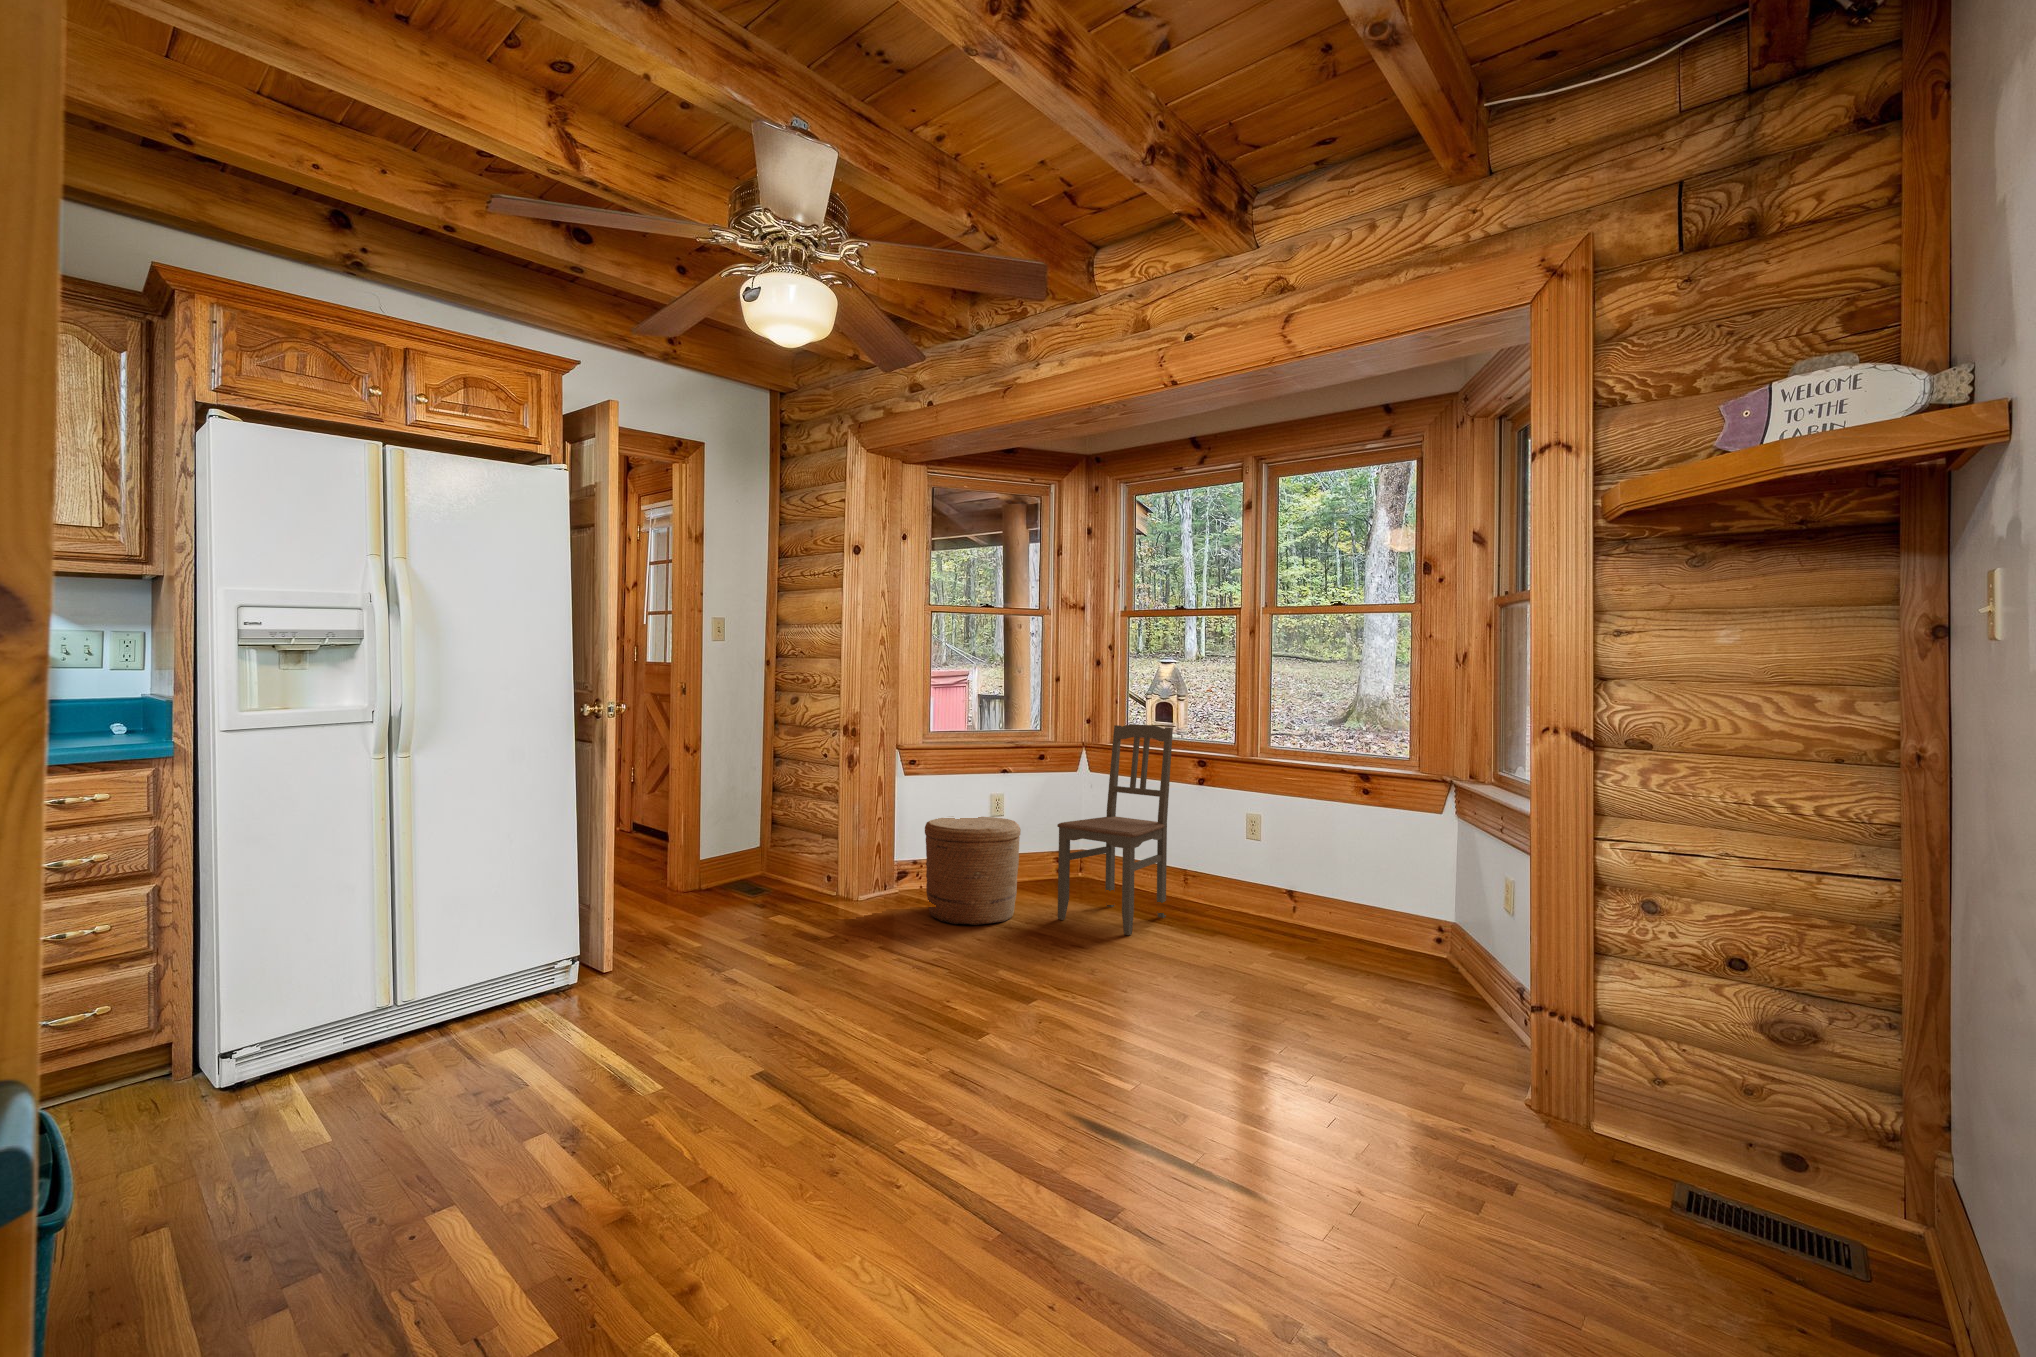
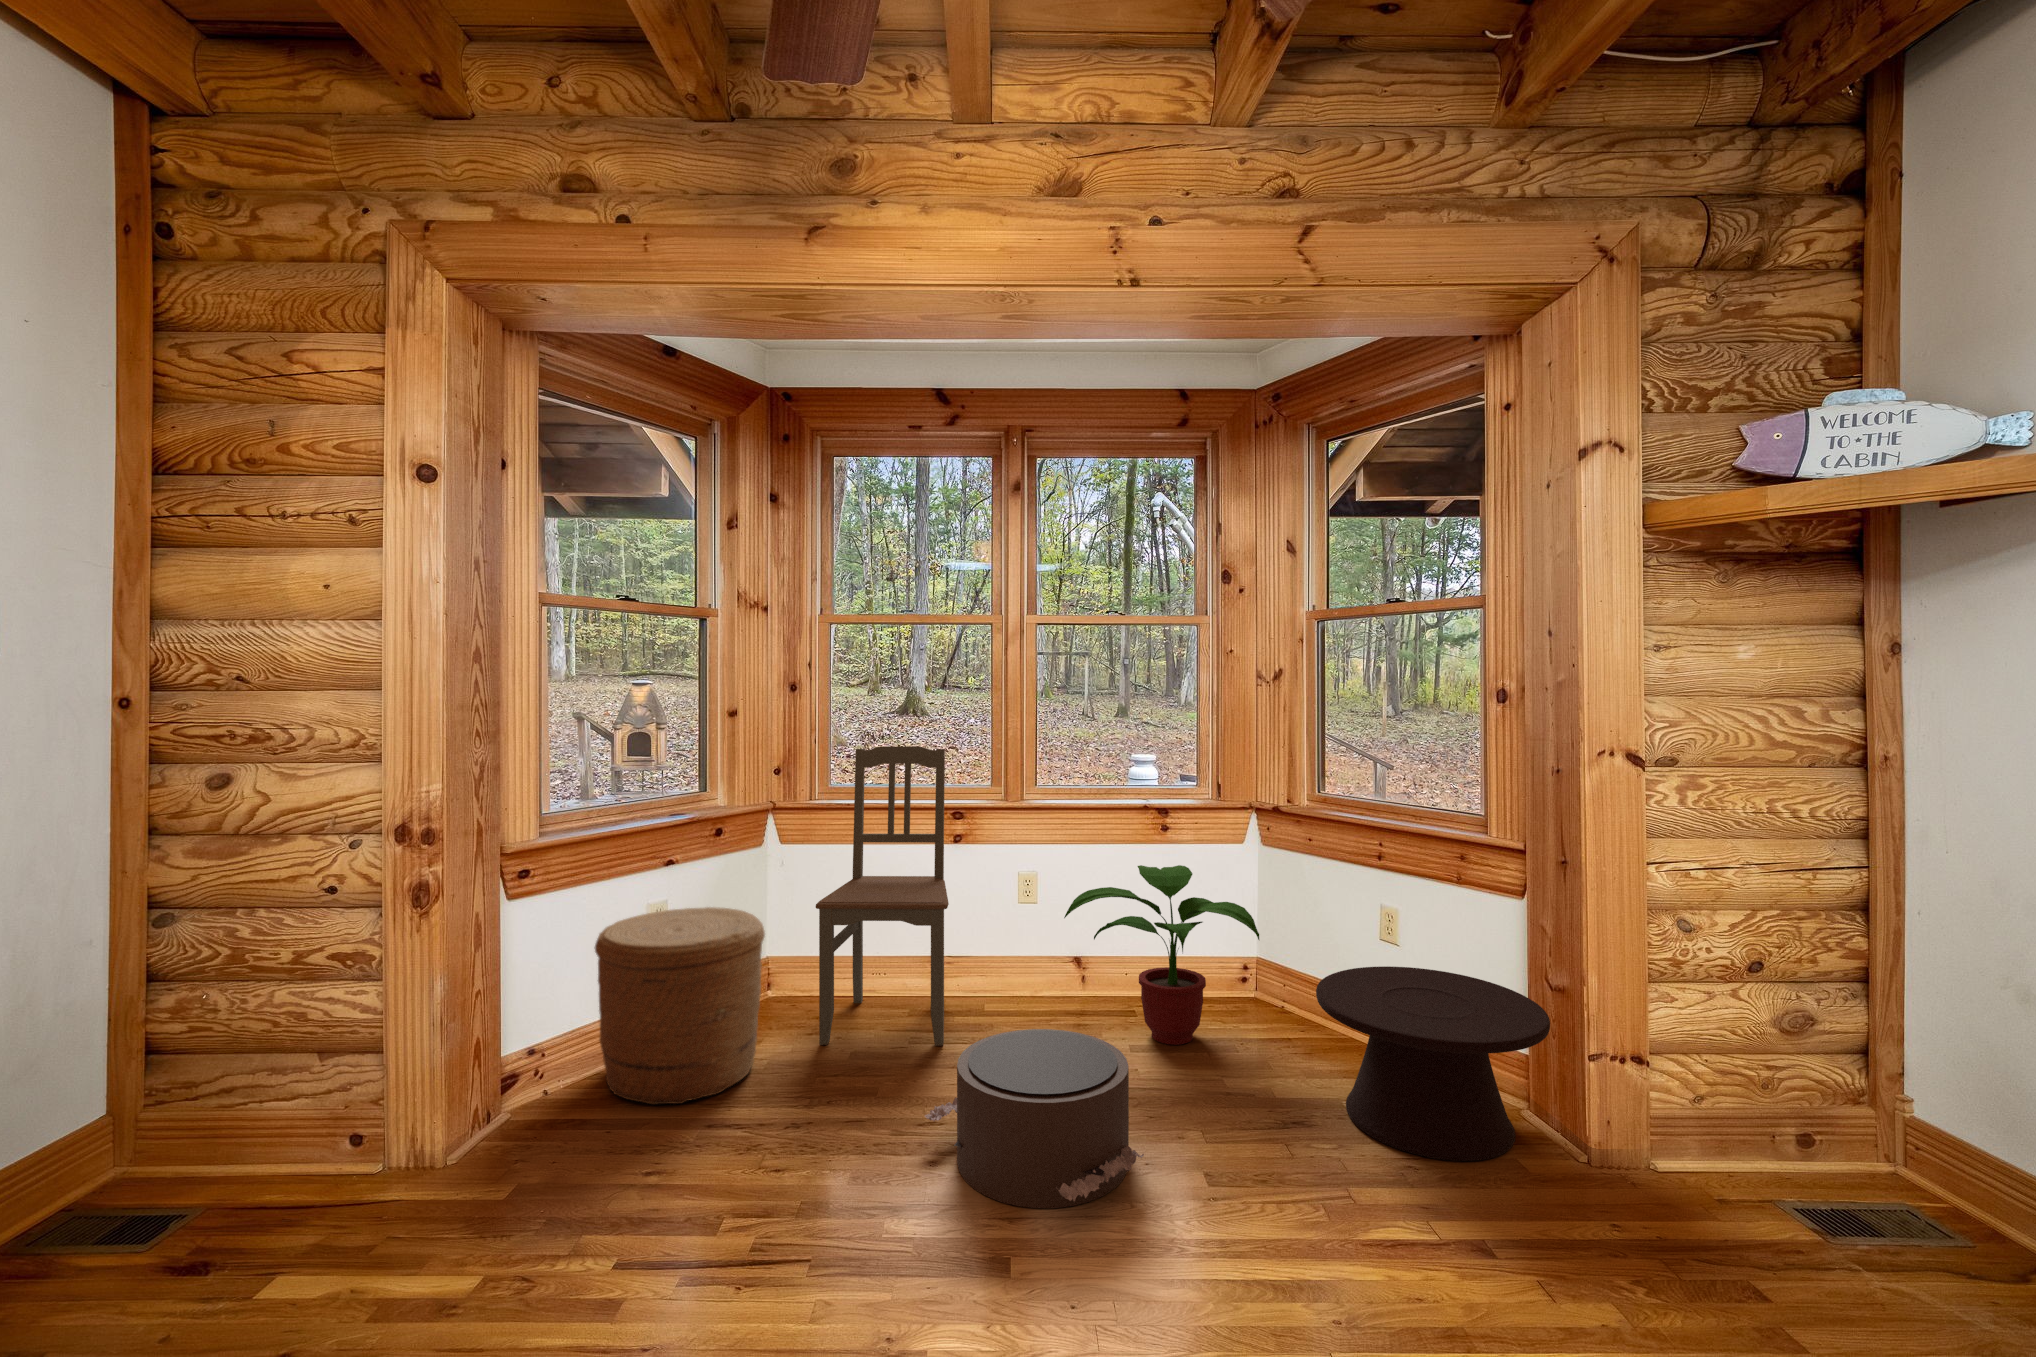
potted plant: none [1211,830,1371,974] -> present [1064,865,1259,1045]
pouf: none [1048,912,1166,1014] -> present [925,1029,1144,1208]
side table: none [1329,924,1536,1086] -> present [1316,966,1550,1161]

